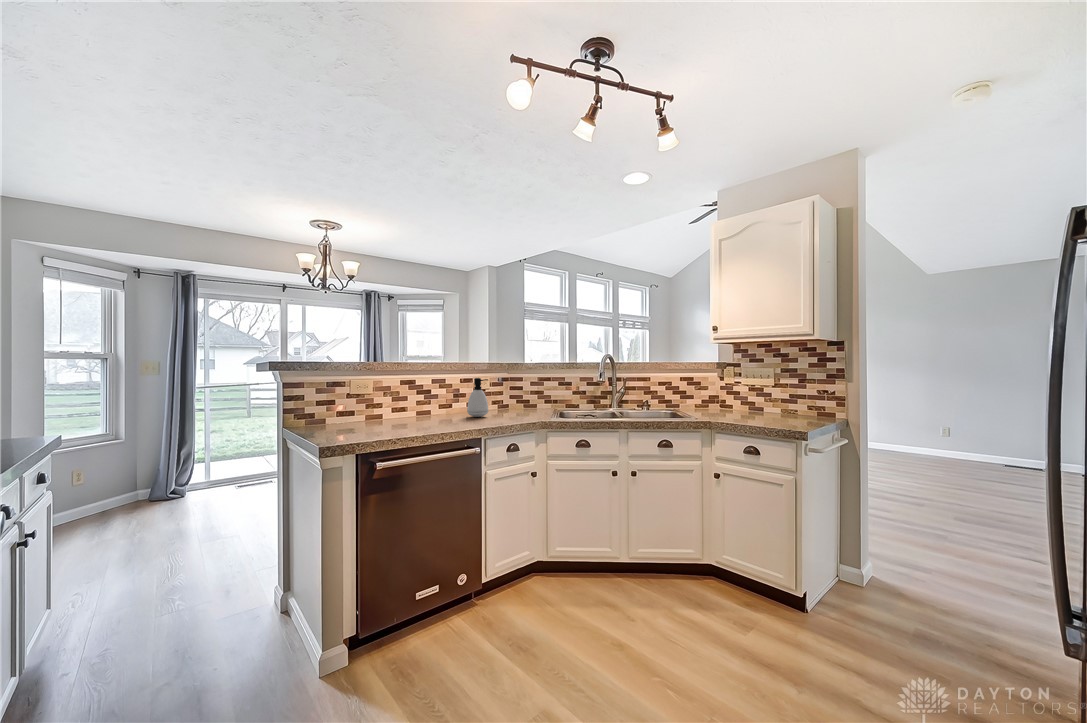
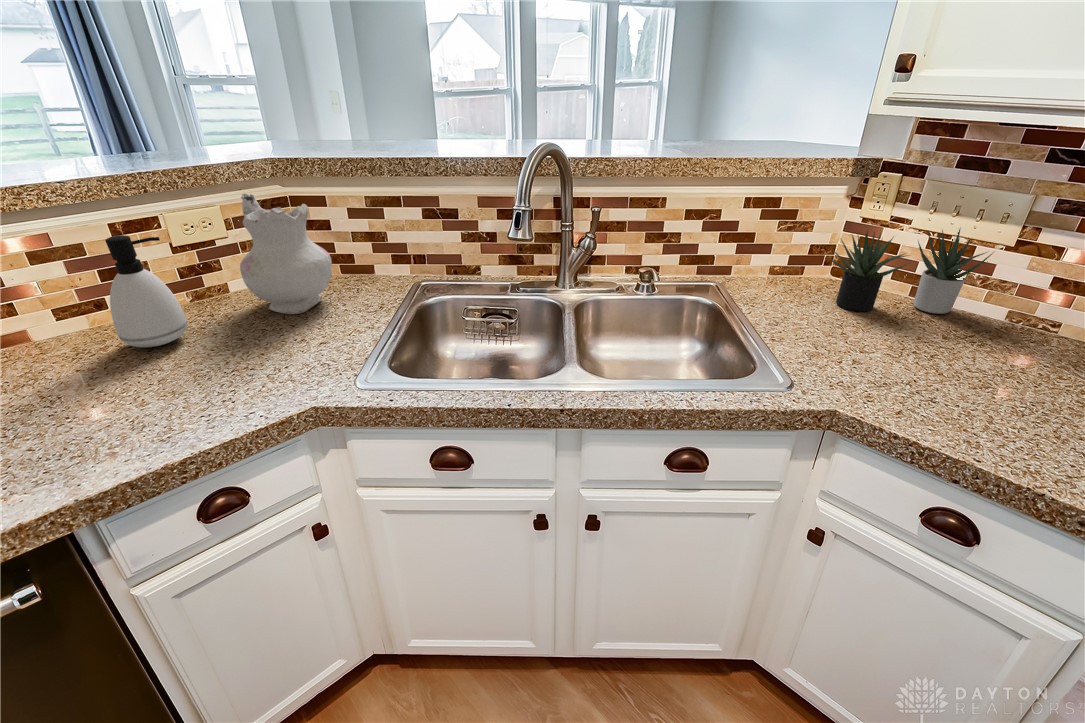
ceramic pitcher: none [498,372,530,414] -> present [240,194,332,314]
succulent plant: none [713,381,772,413] -> present [829,229,994,314]

